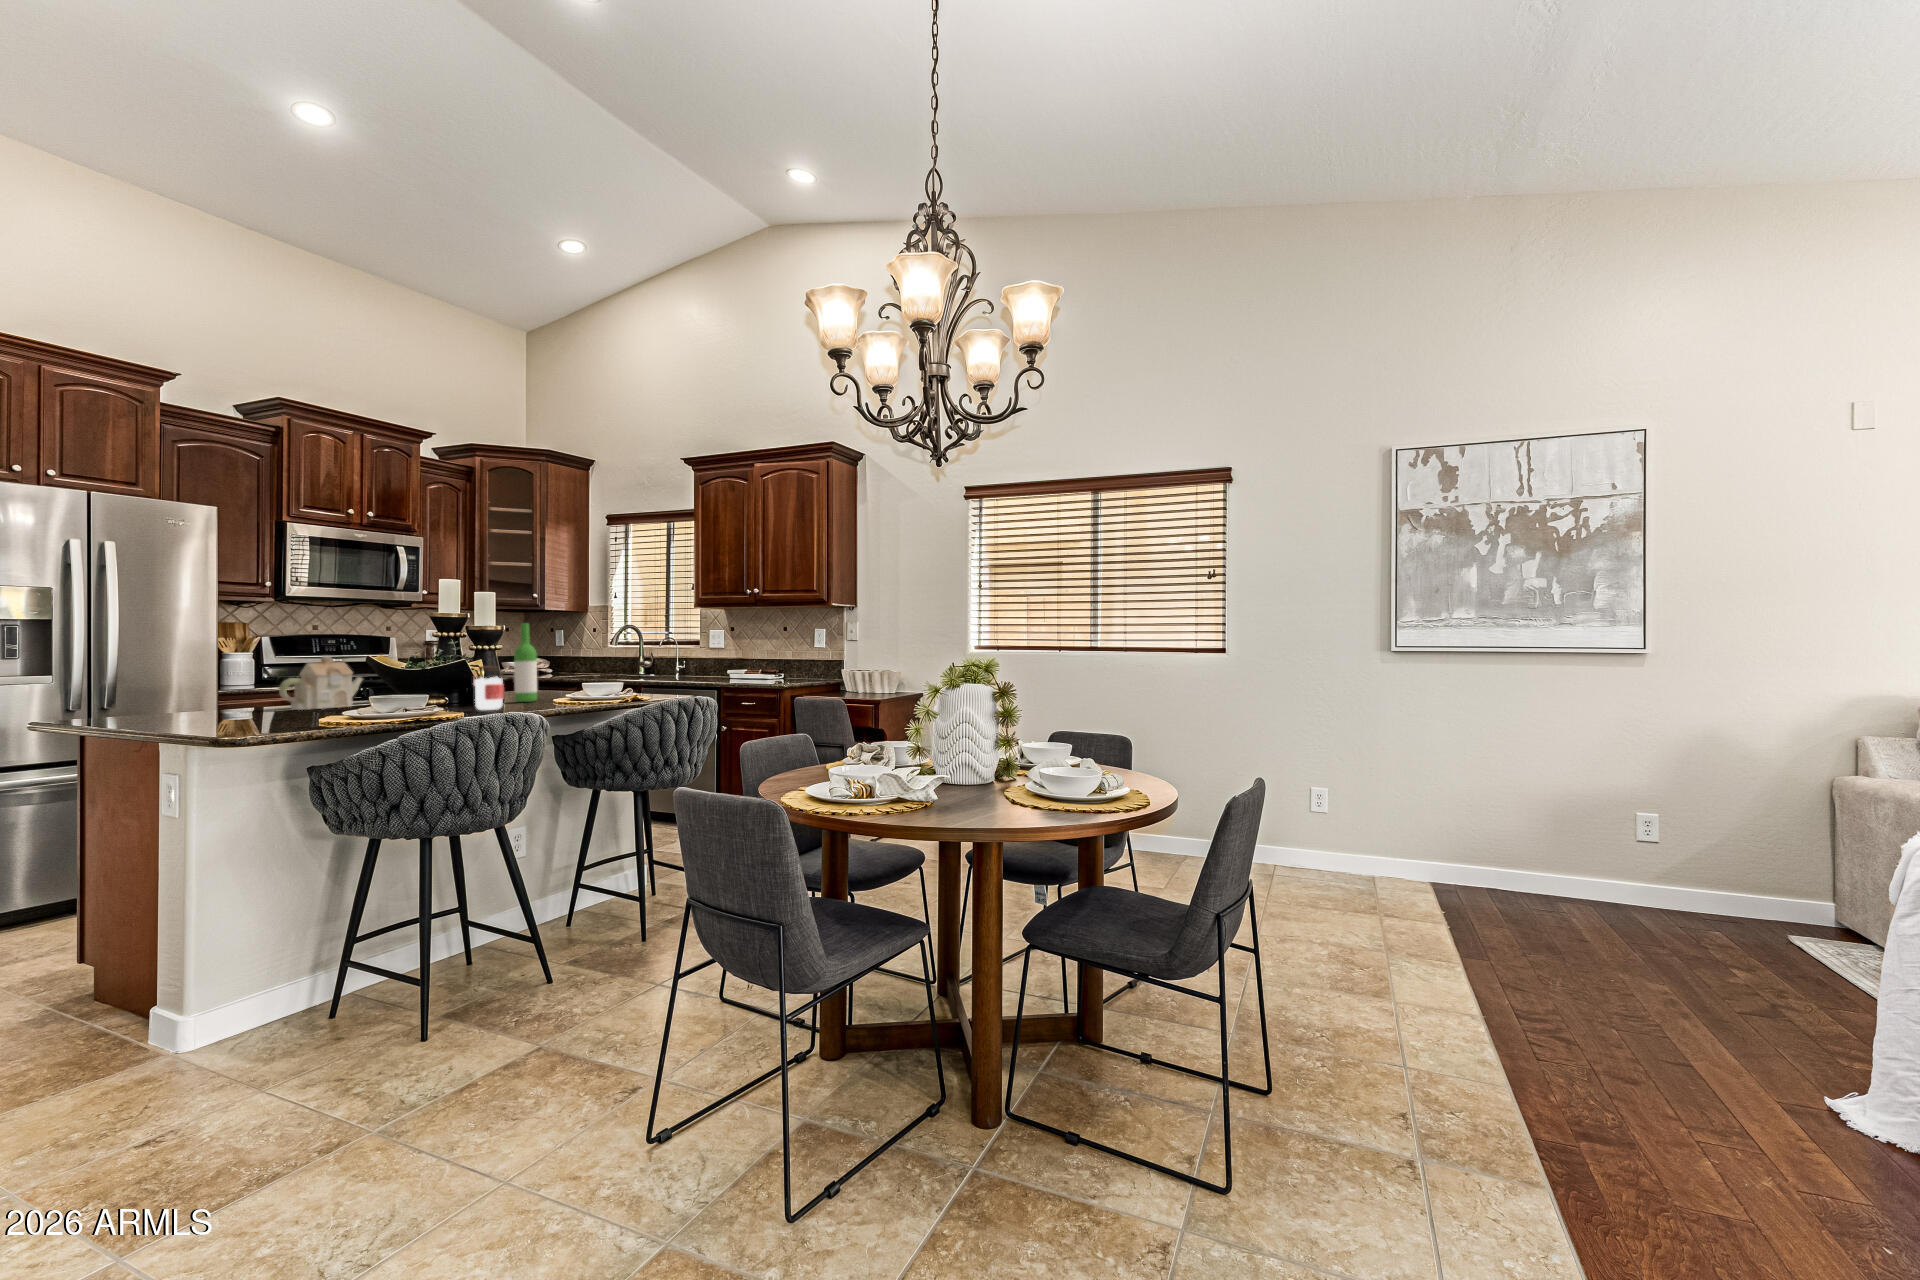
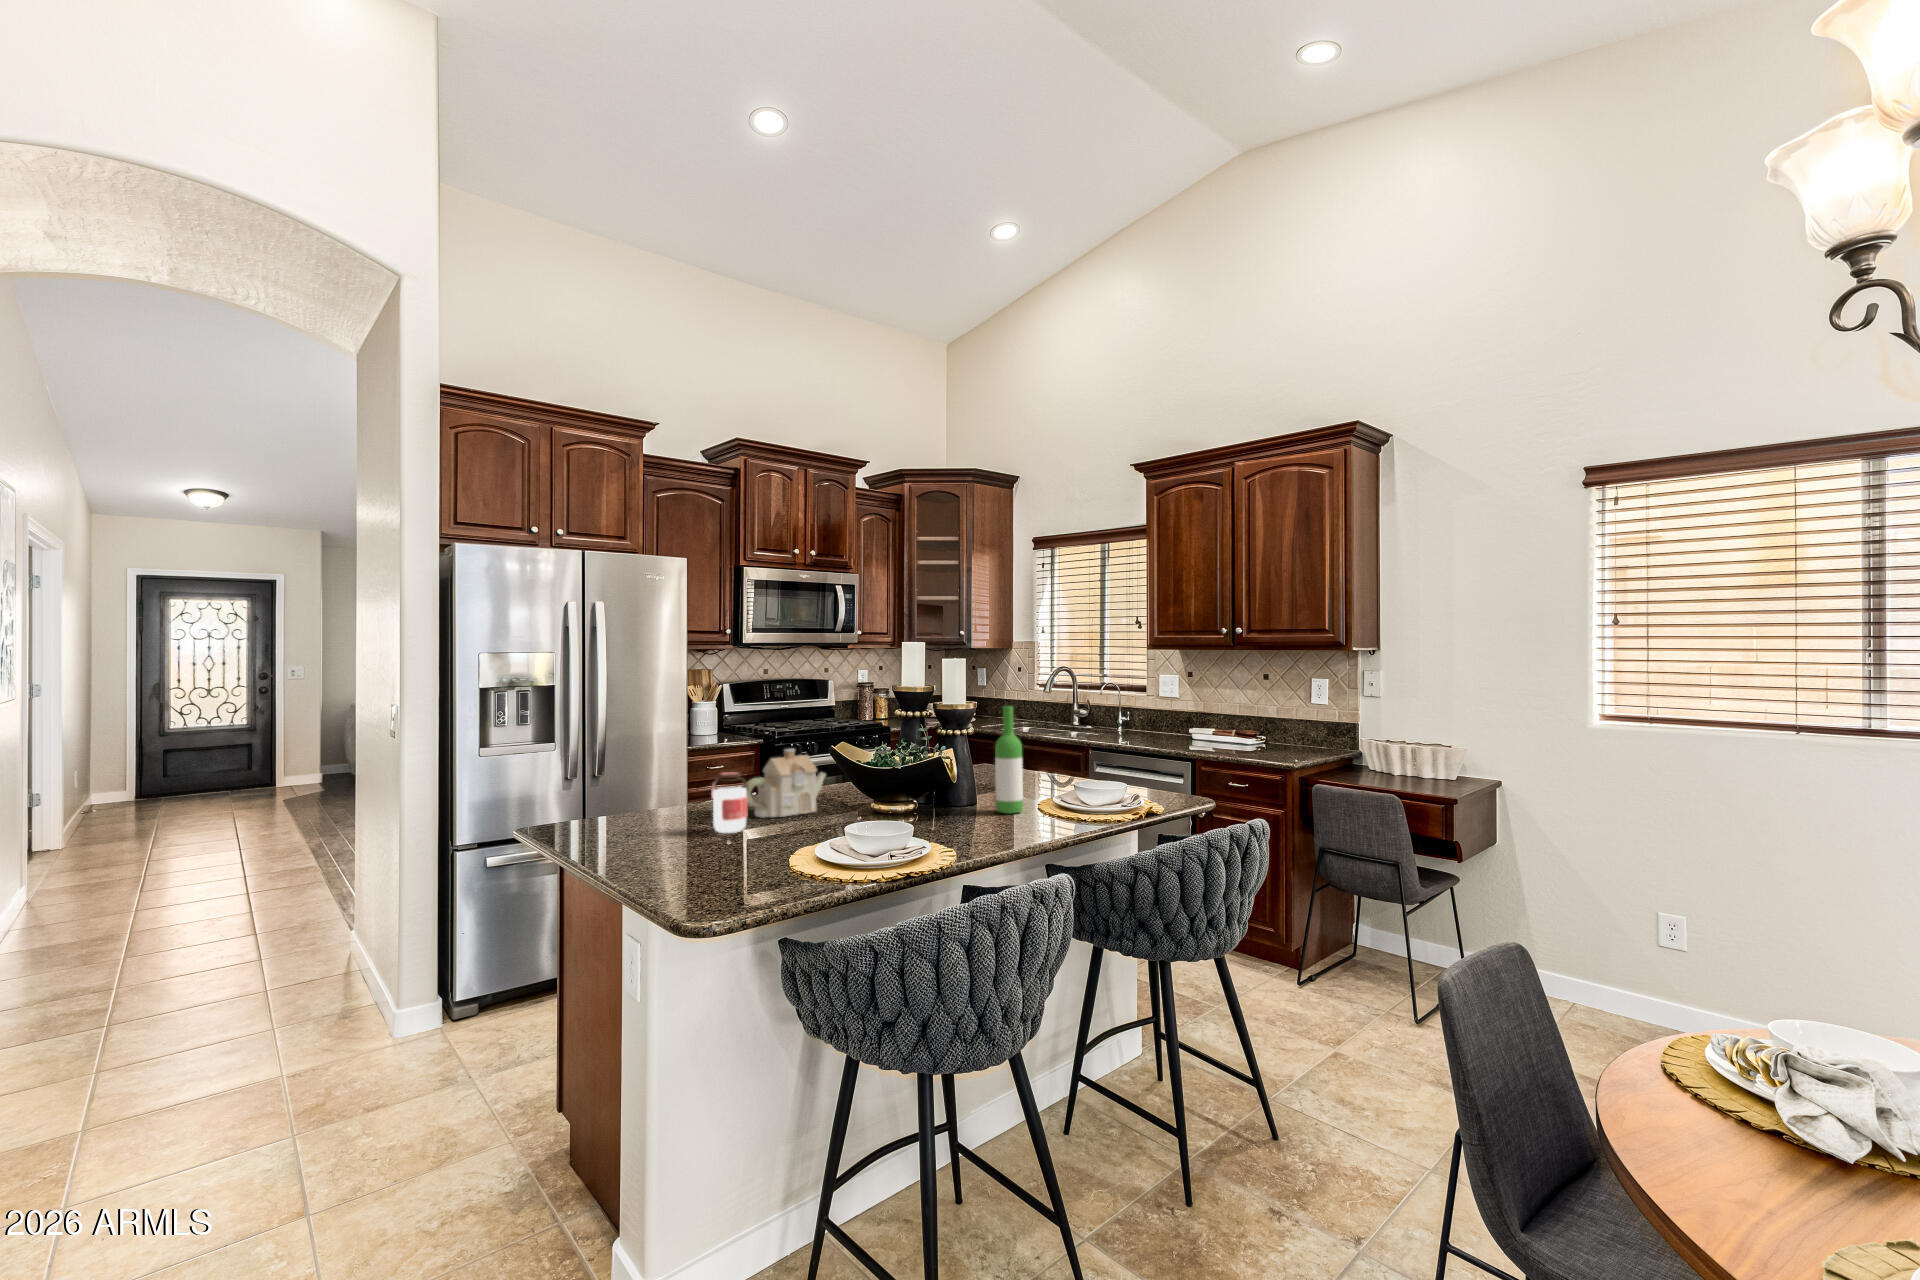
jar: present [473,666,504,710] -> present [711,772,748,833]

